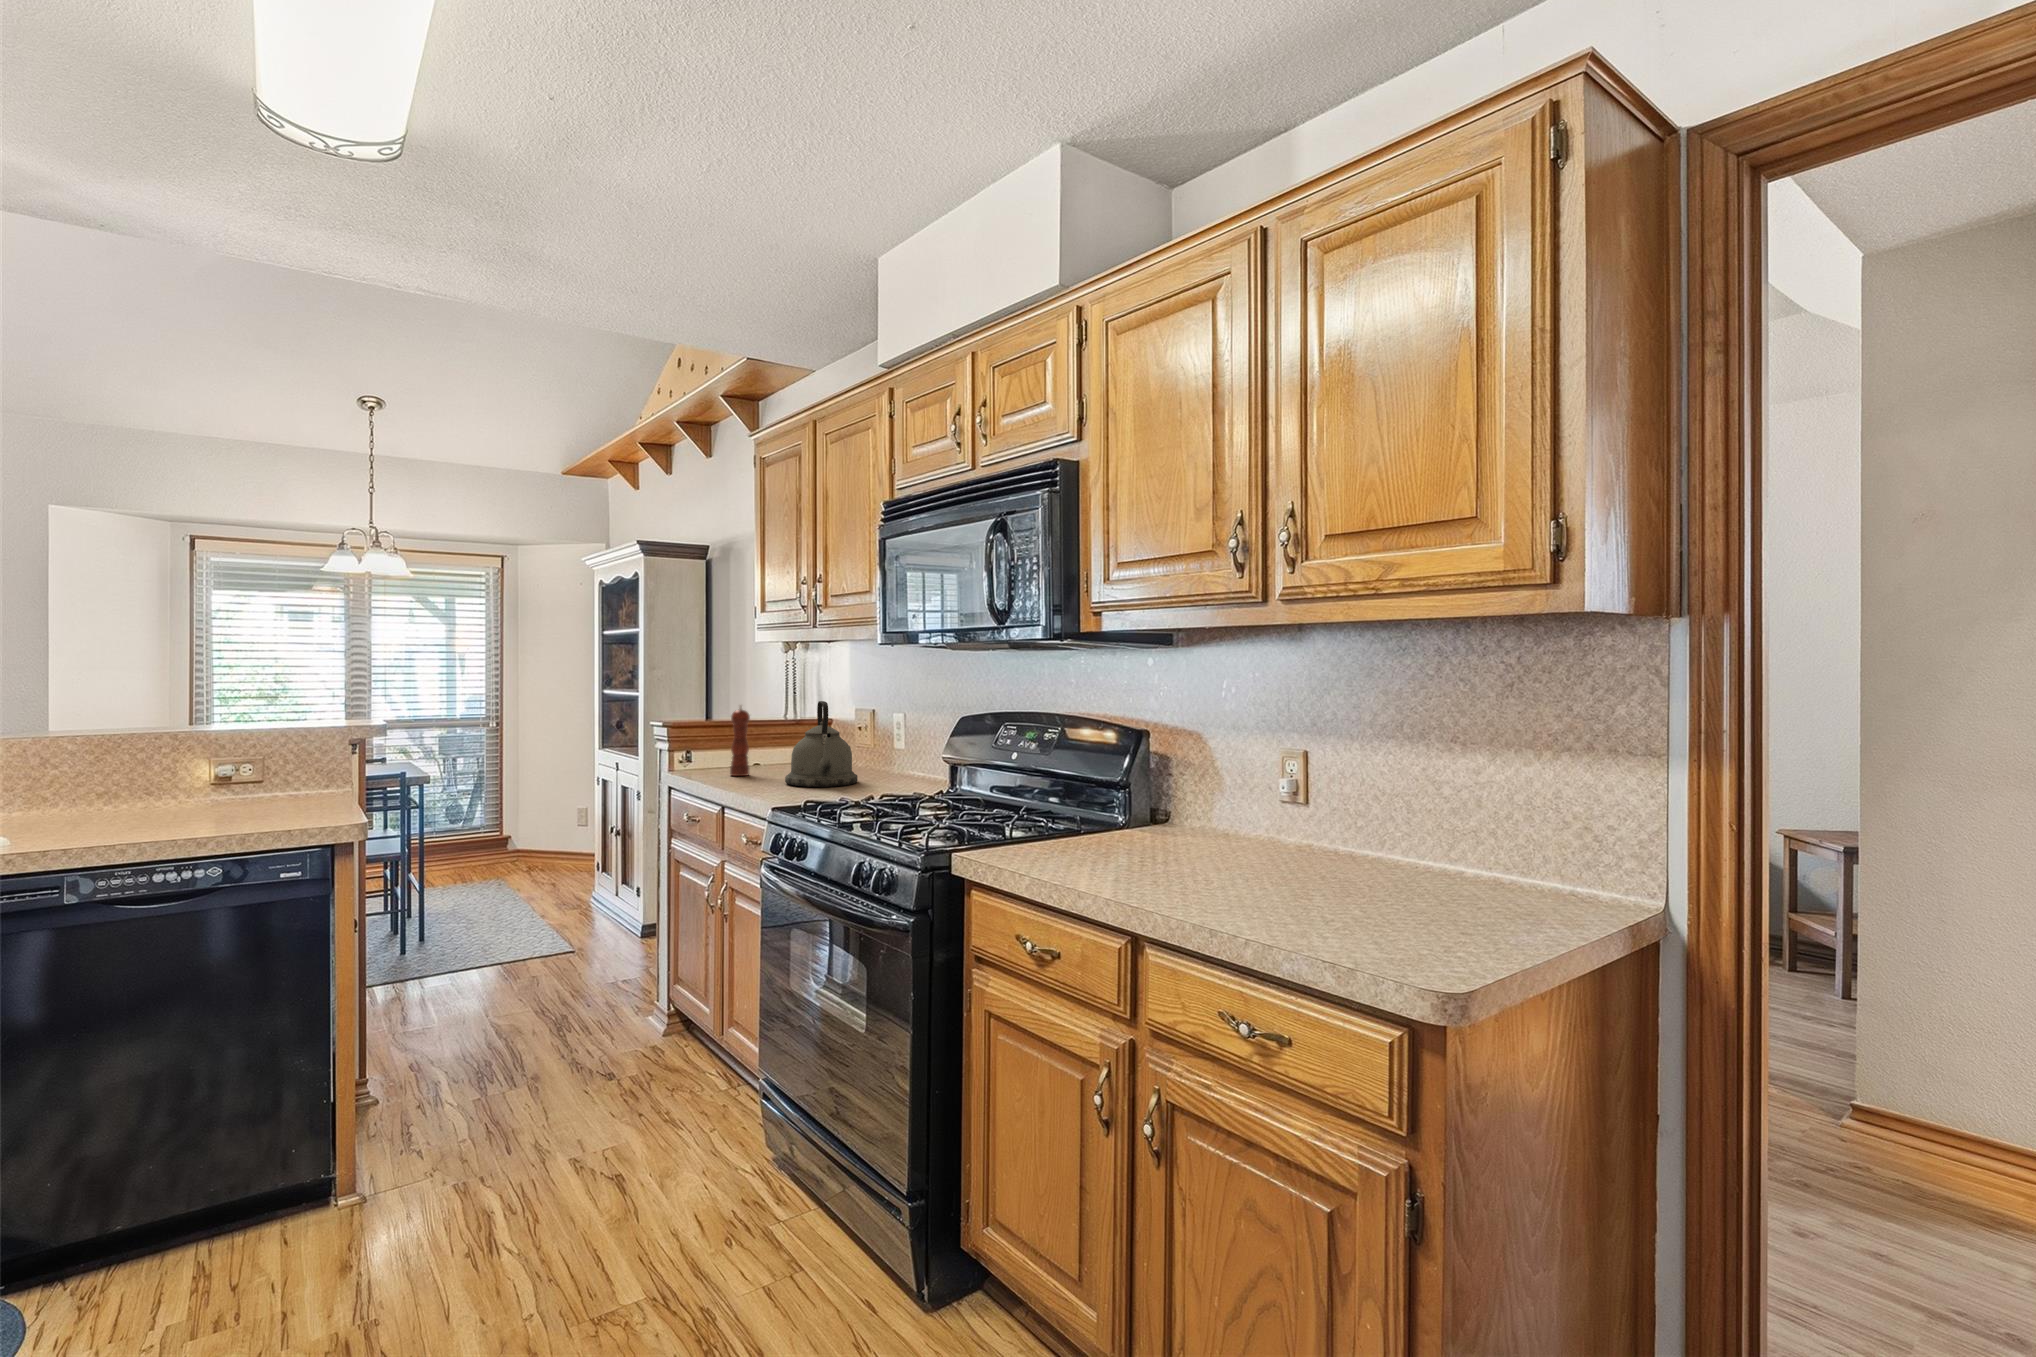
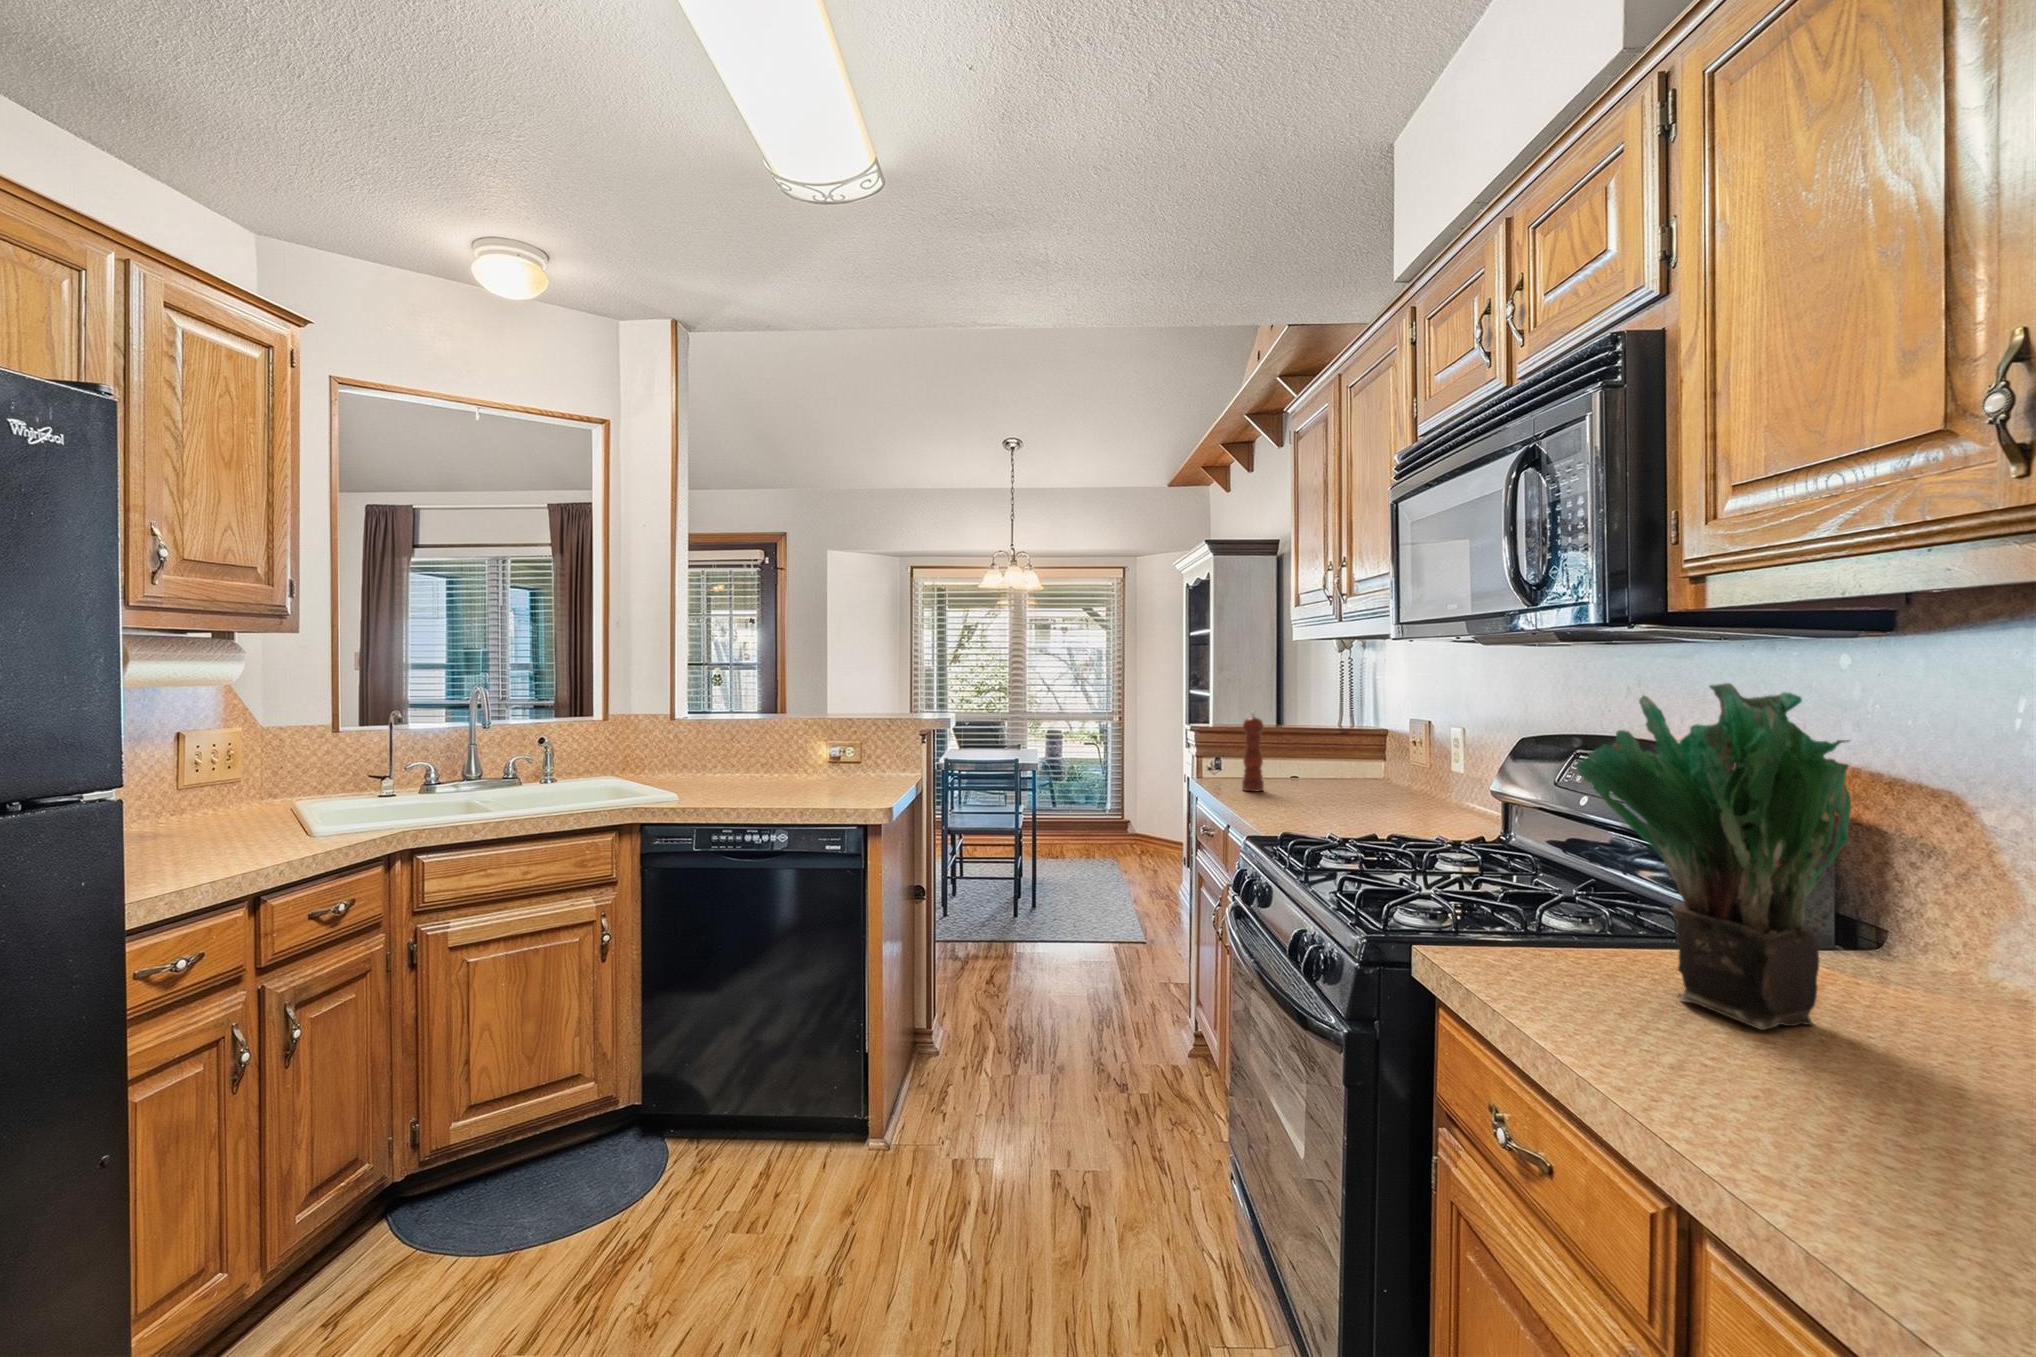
potted plant: none [1052,676,1163,856] -> present [1575,683,1851,1030]
kettle: present [785,701,858,787] -> none [1290,710,1381,815]

